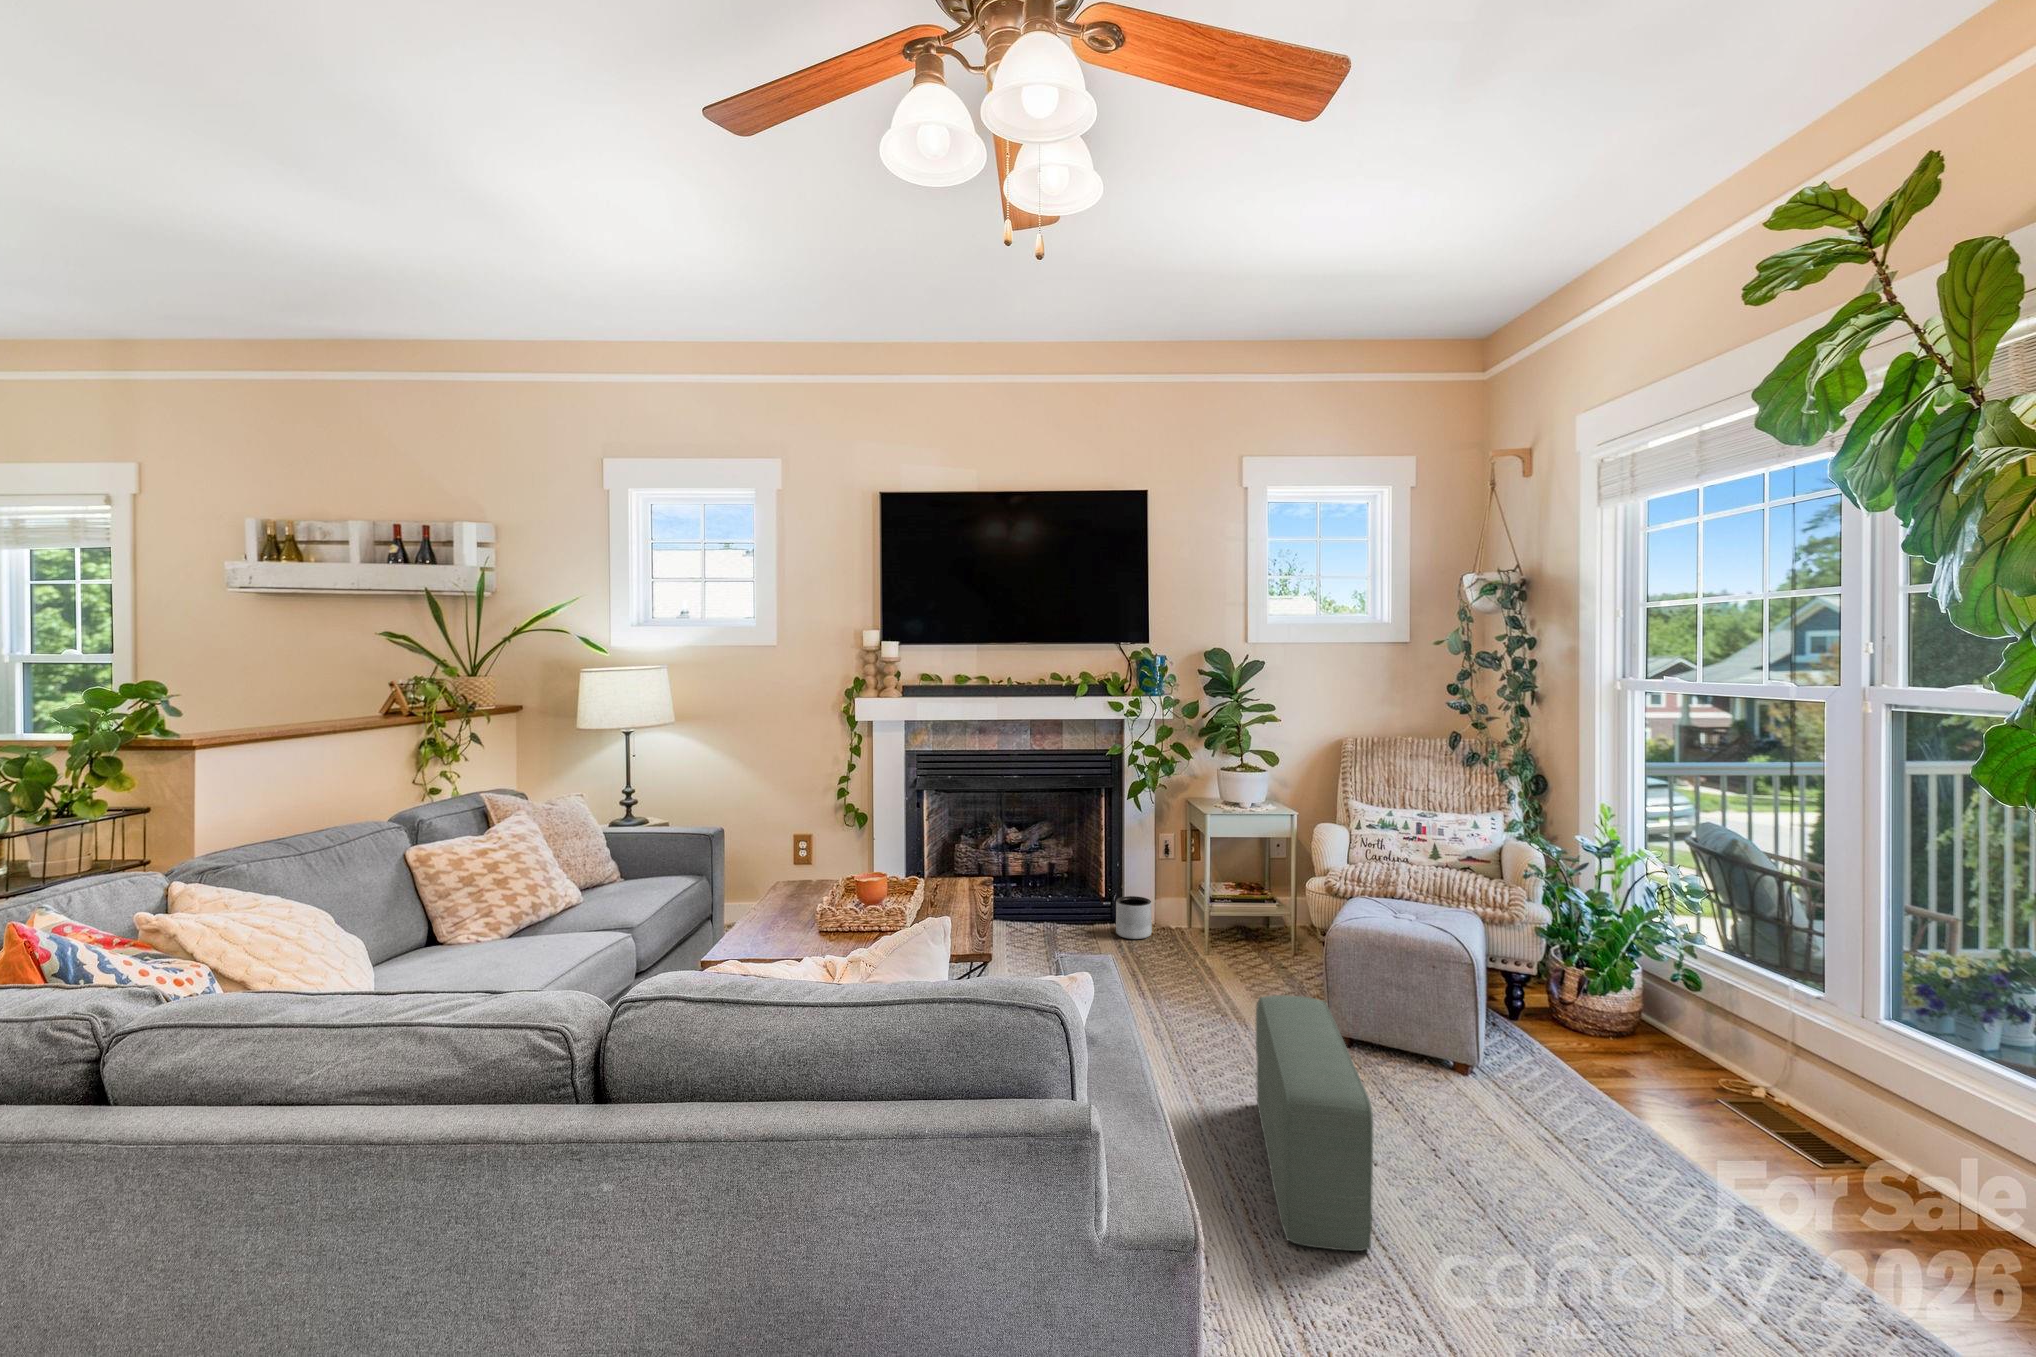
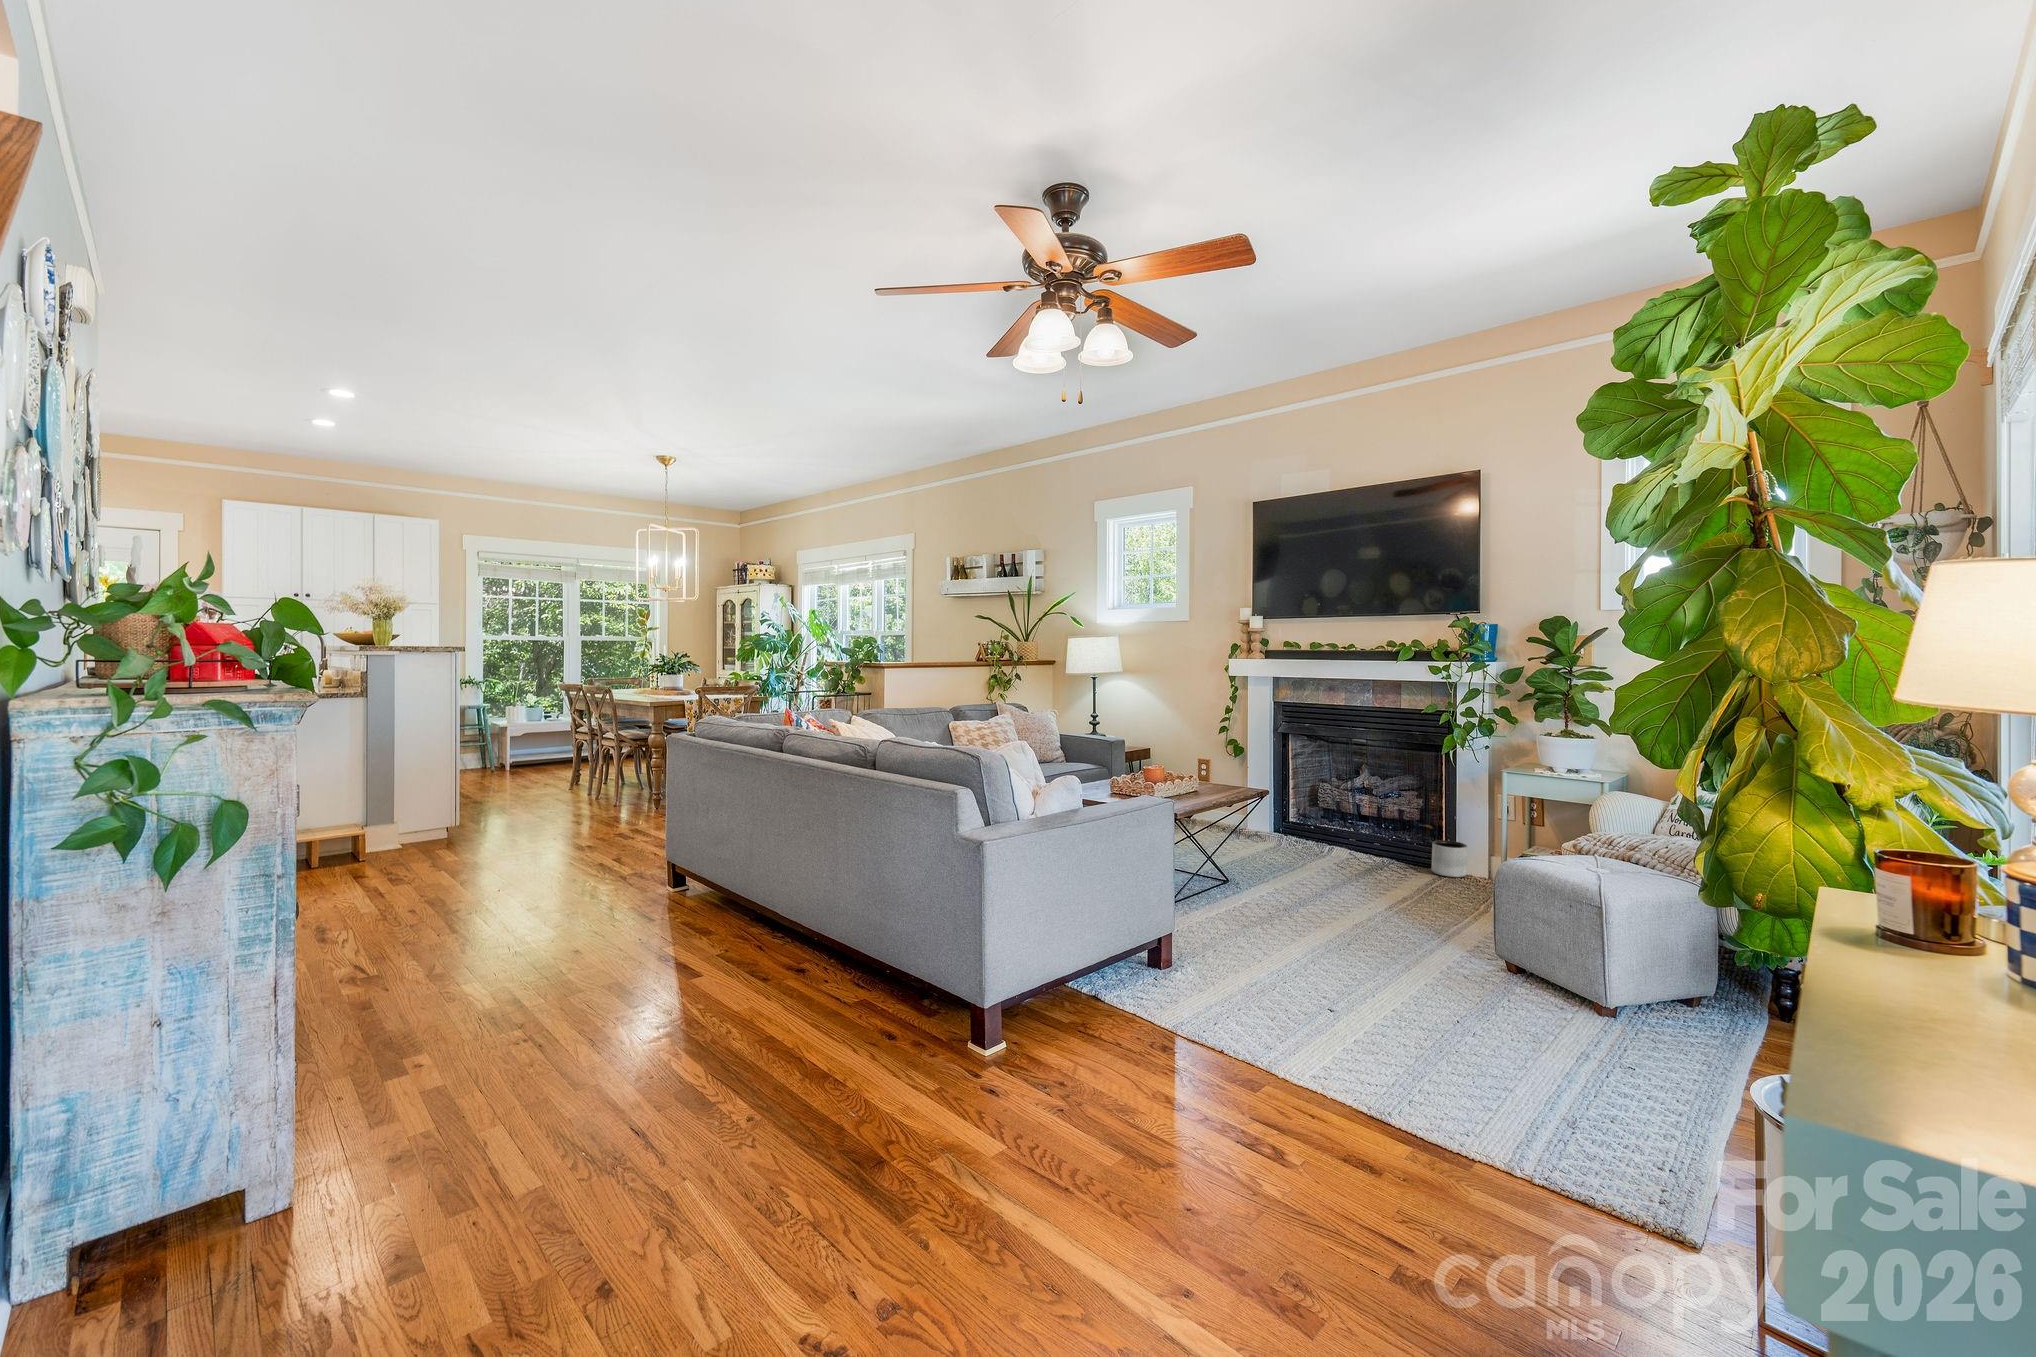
pouf: present [1256,995,1373,1251] -> none [1249,878,1405,1023]

